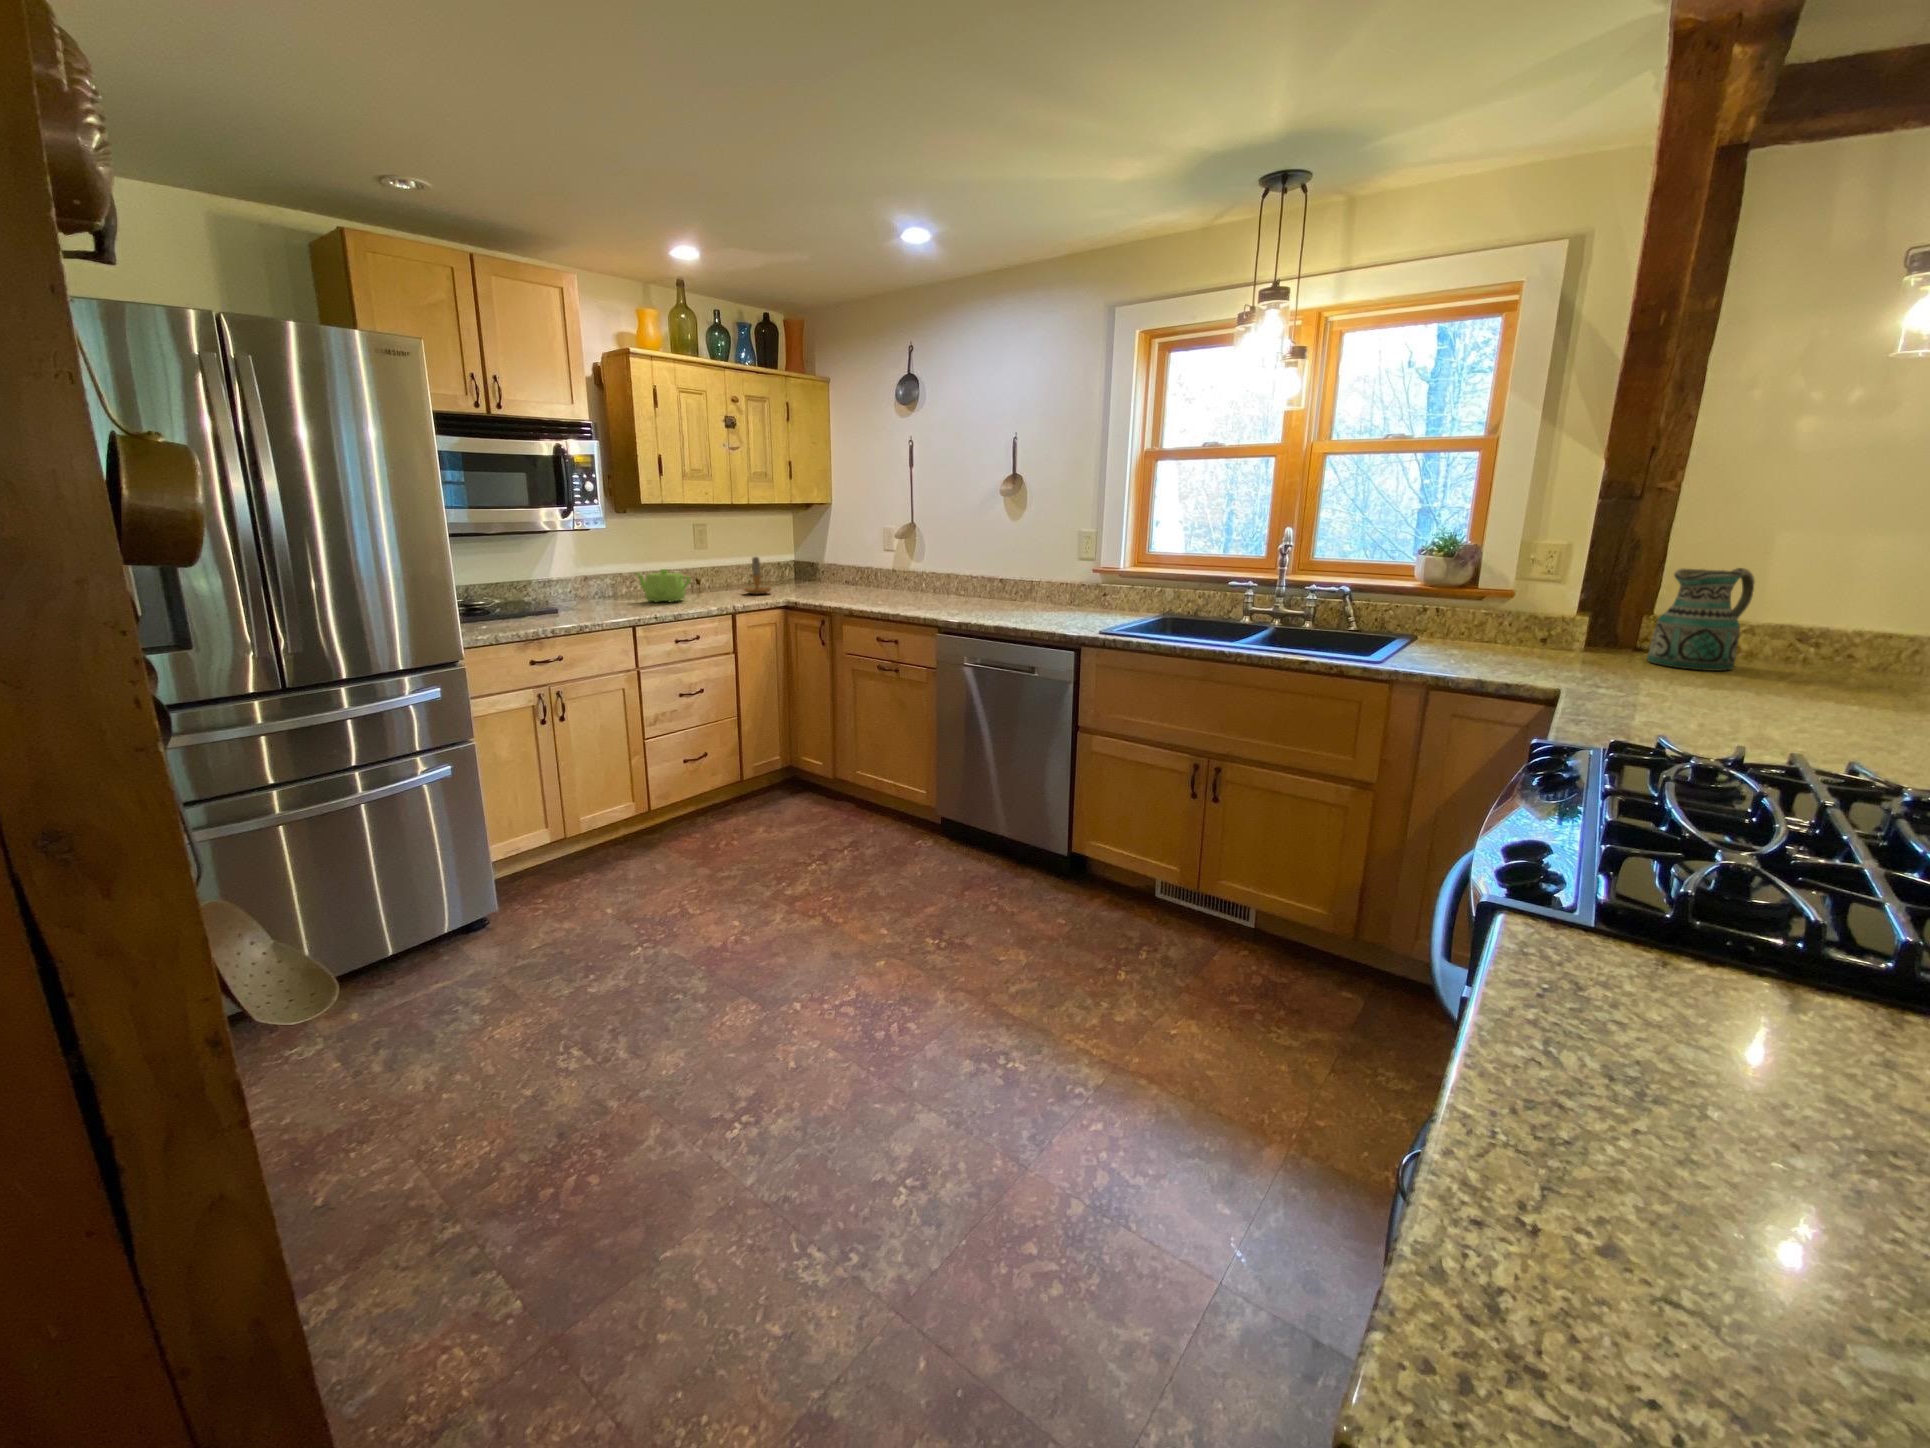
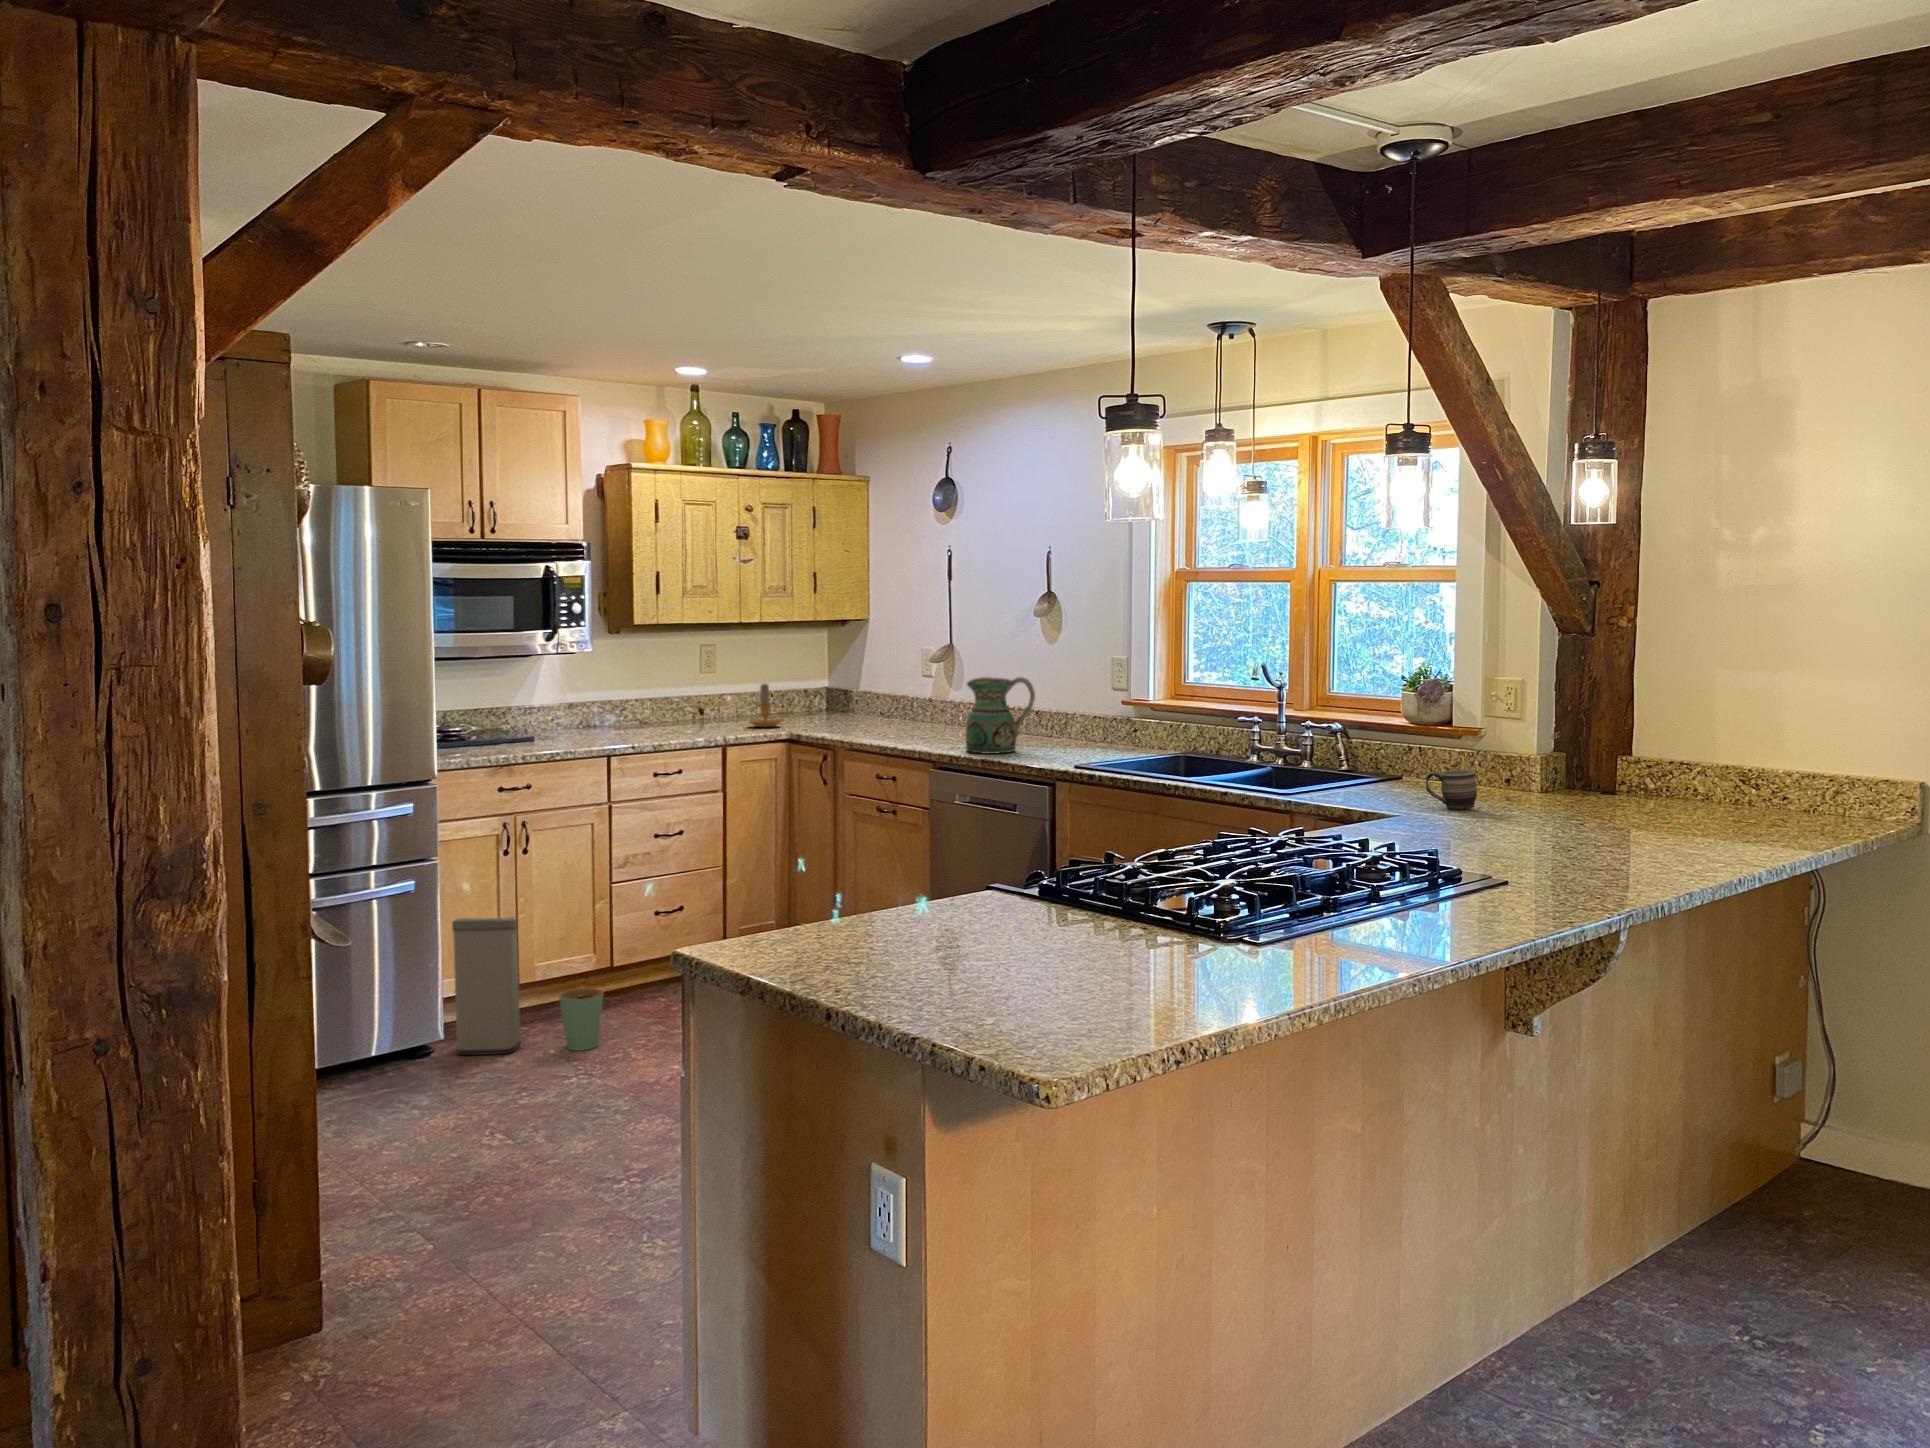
ceramic pitcher: present [1647,568,1755,671] -> present [966,677,1035,754]
teapot: present [636,569,691,602] -> none [622,697,685,734]
mug: none [1553,636,1612,677] -> present [1426,770,1477,809]
trash can: none [497,790,656,925] -> present [452,917,604,1055]

